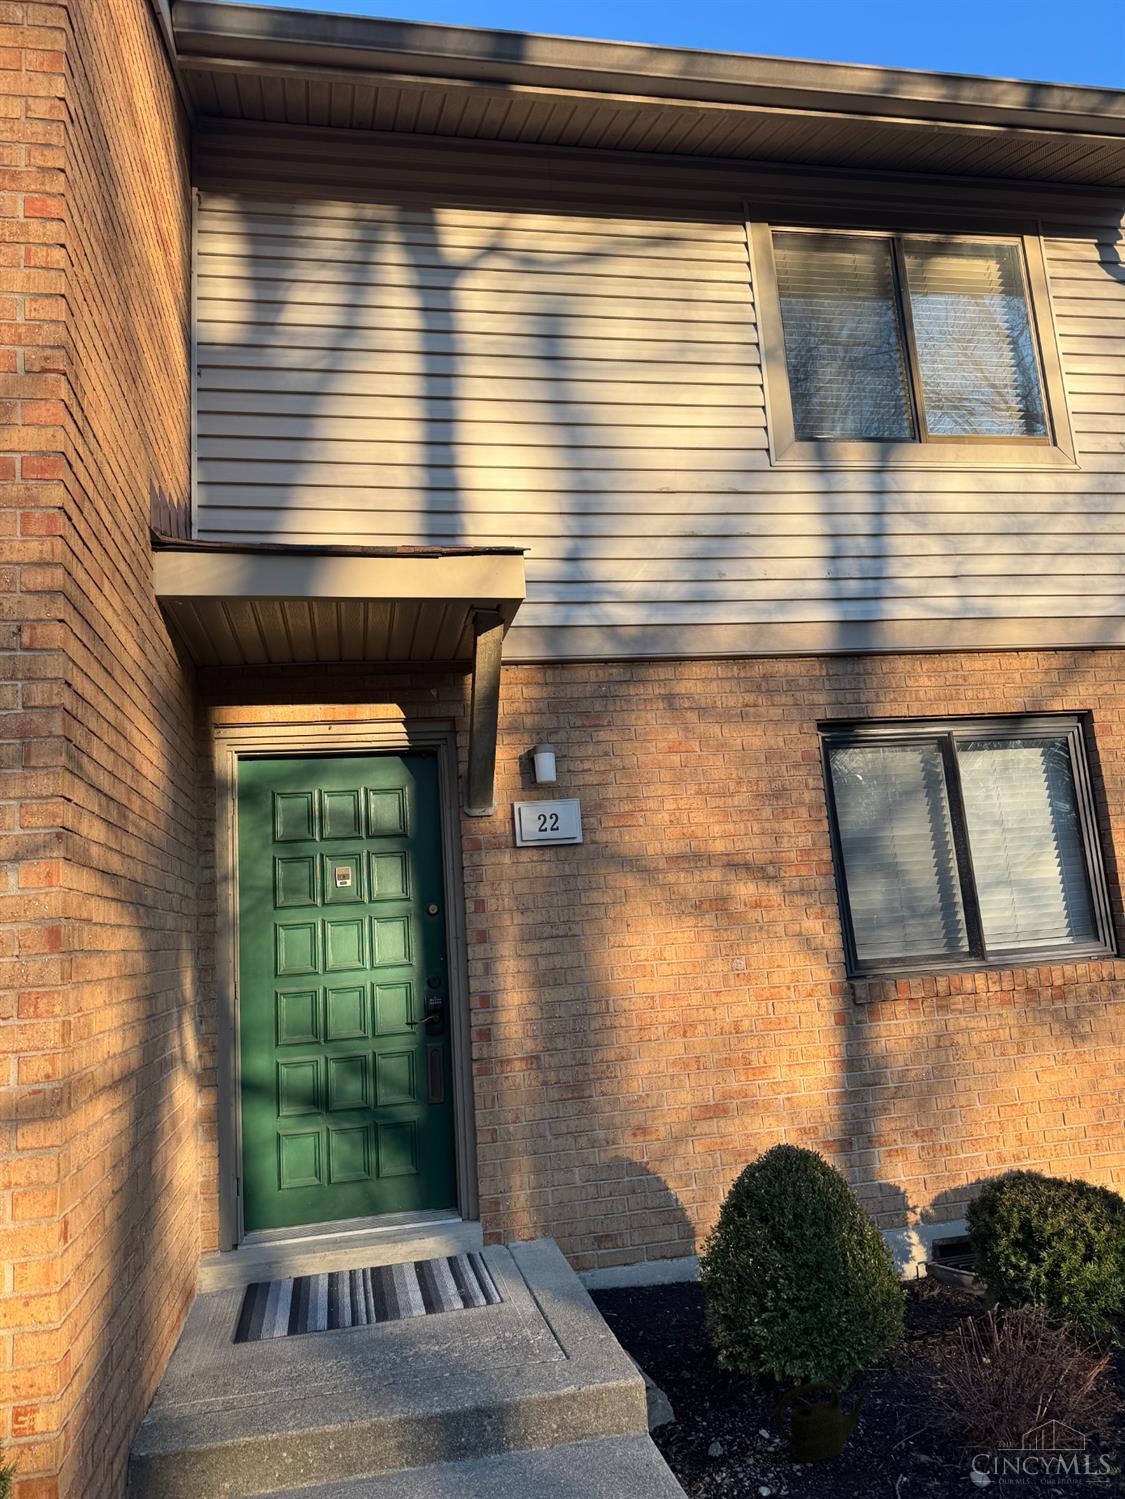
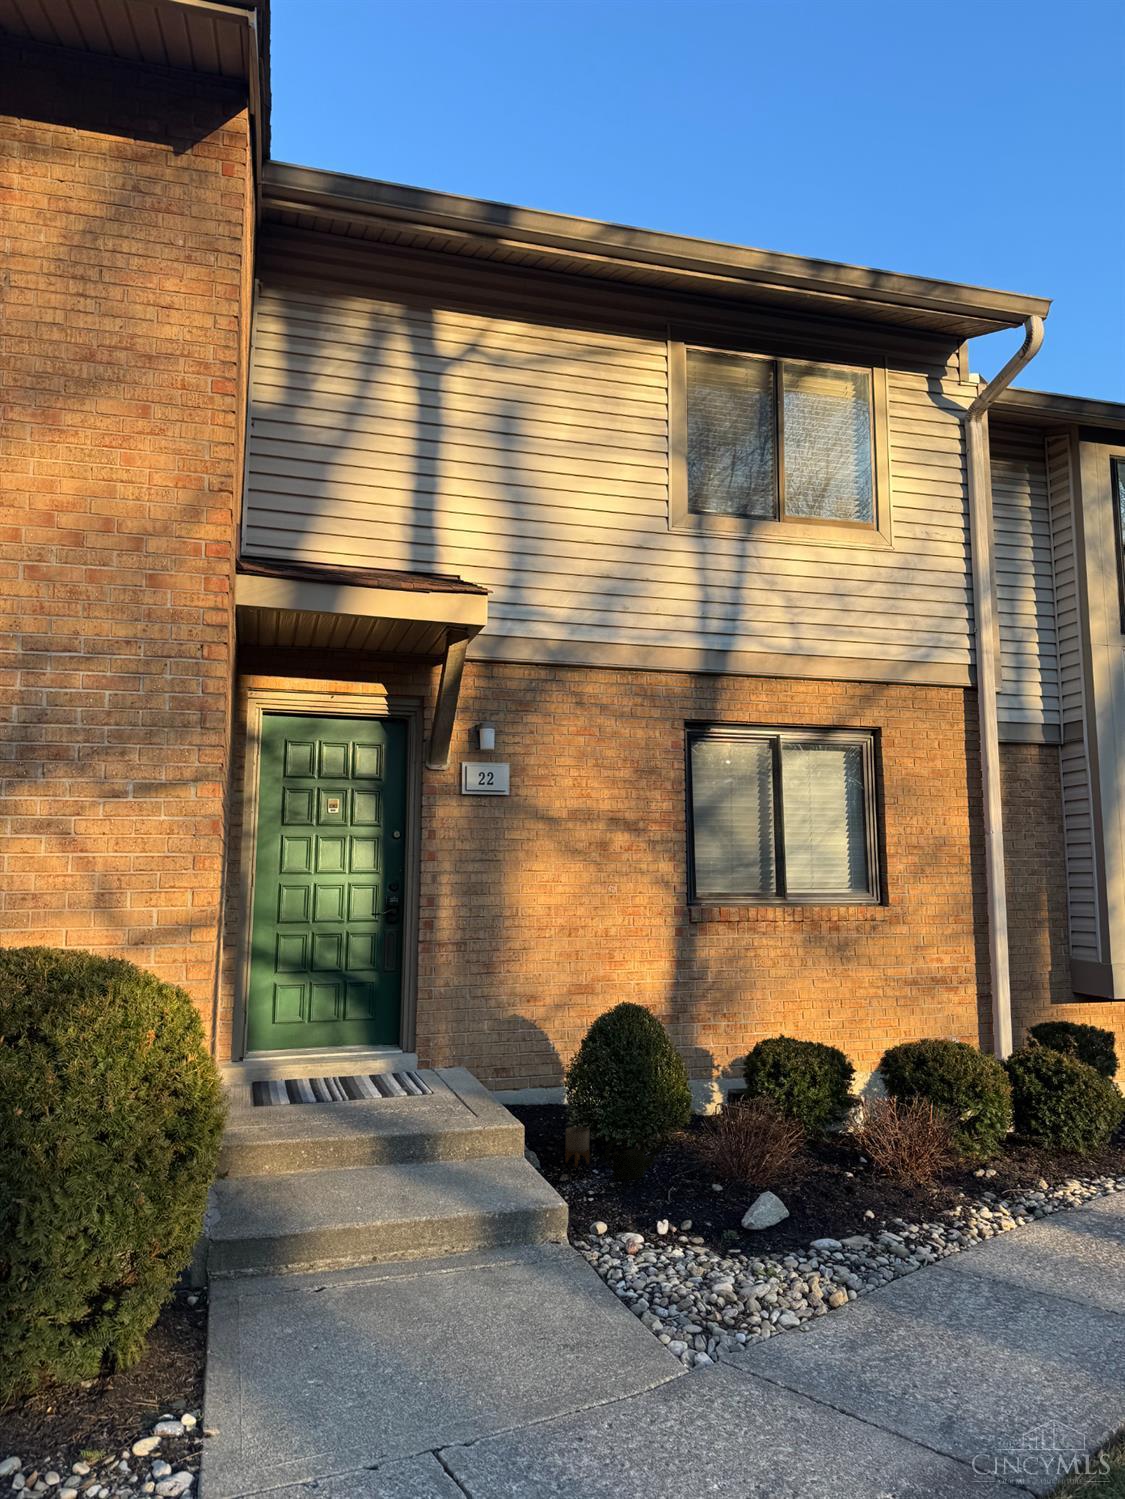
planter: none [707,1357,750,1430] -> present [565,1127,589,1166]

